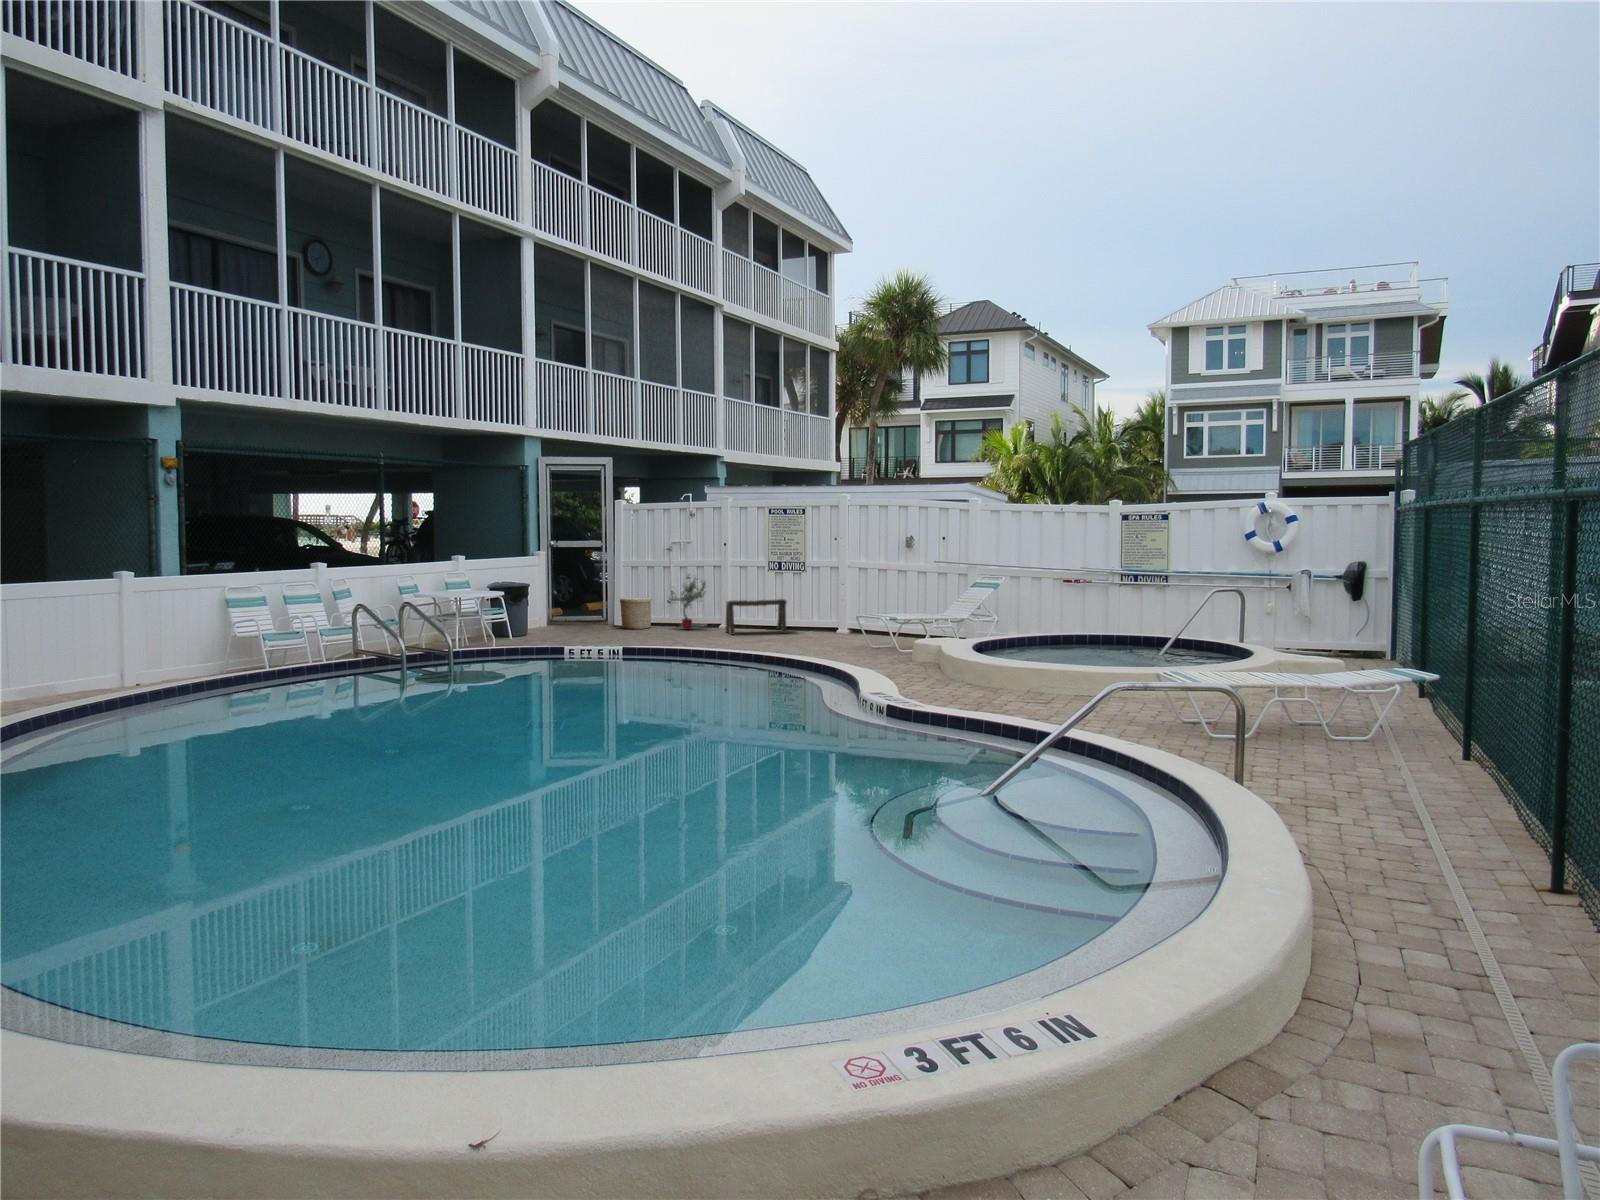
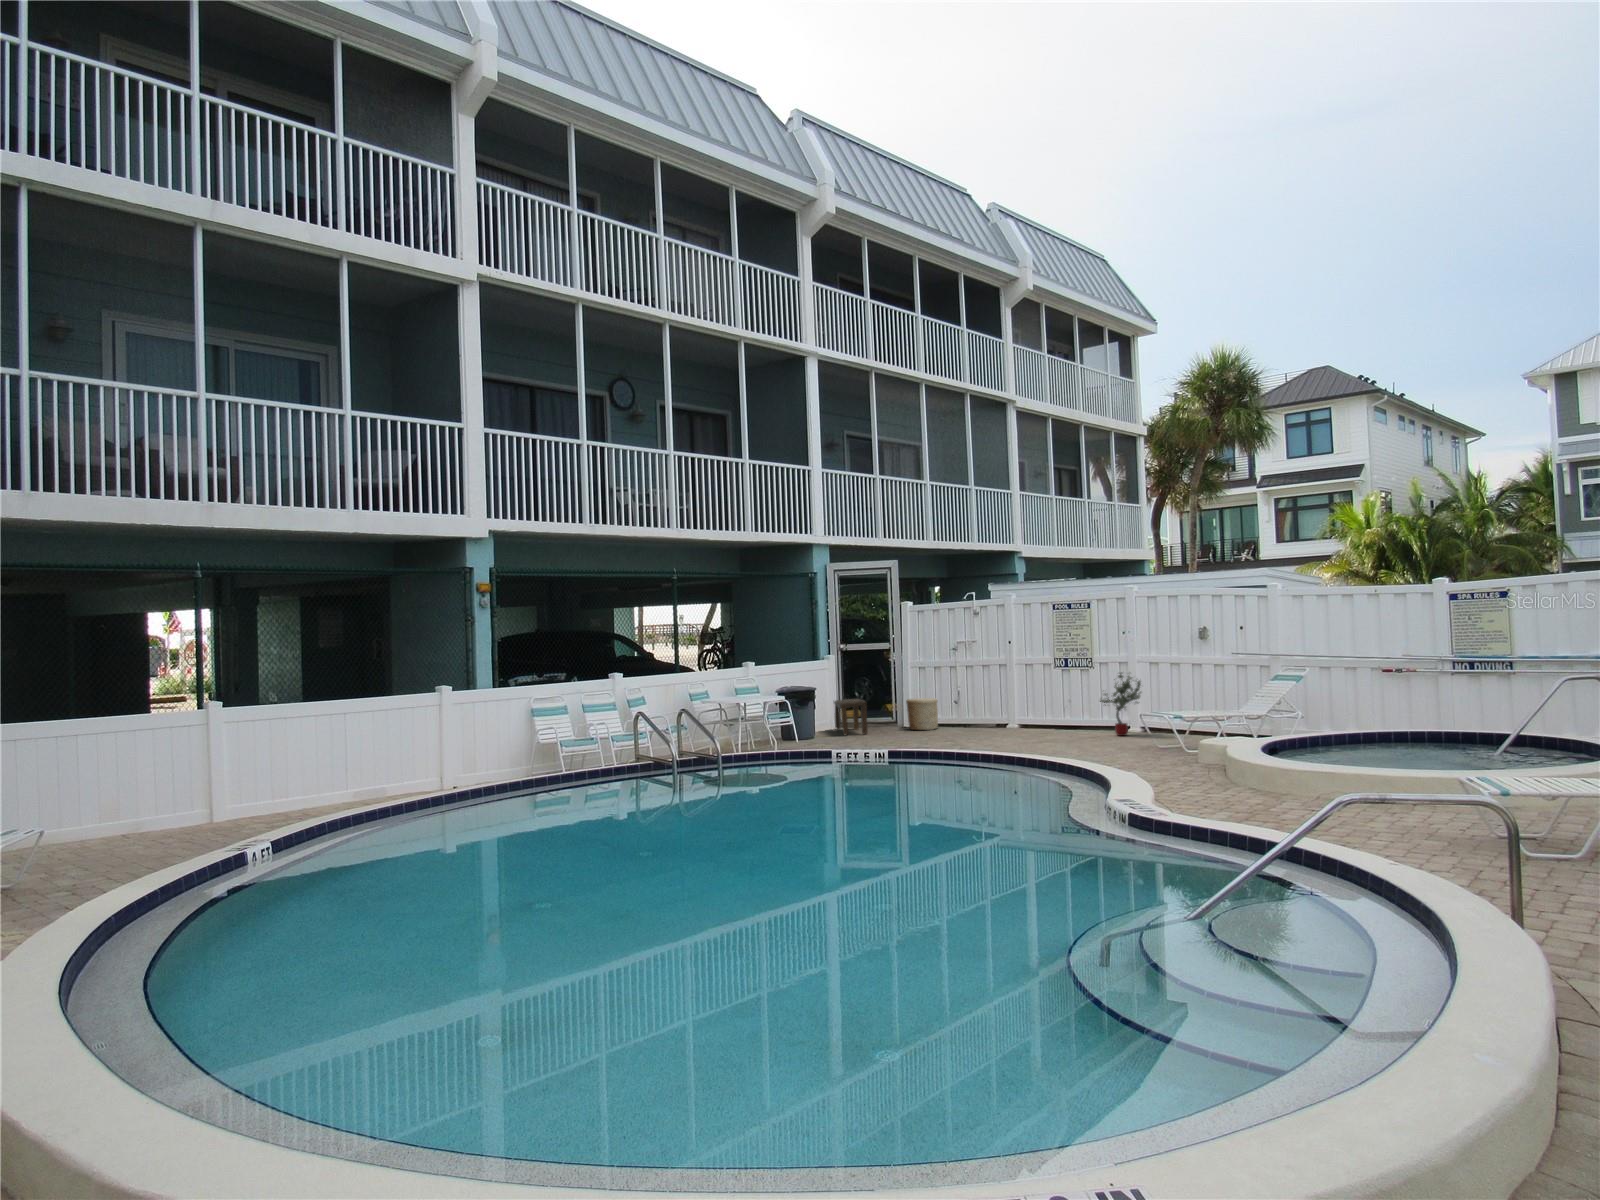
potted tree: present [669,576,706,630] -> present [1100,672,1141,736]
bench: present [725,599,787,635] -> present [834,699,868,735]

